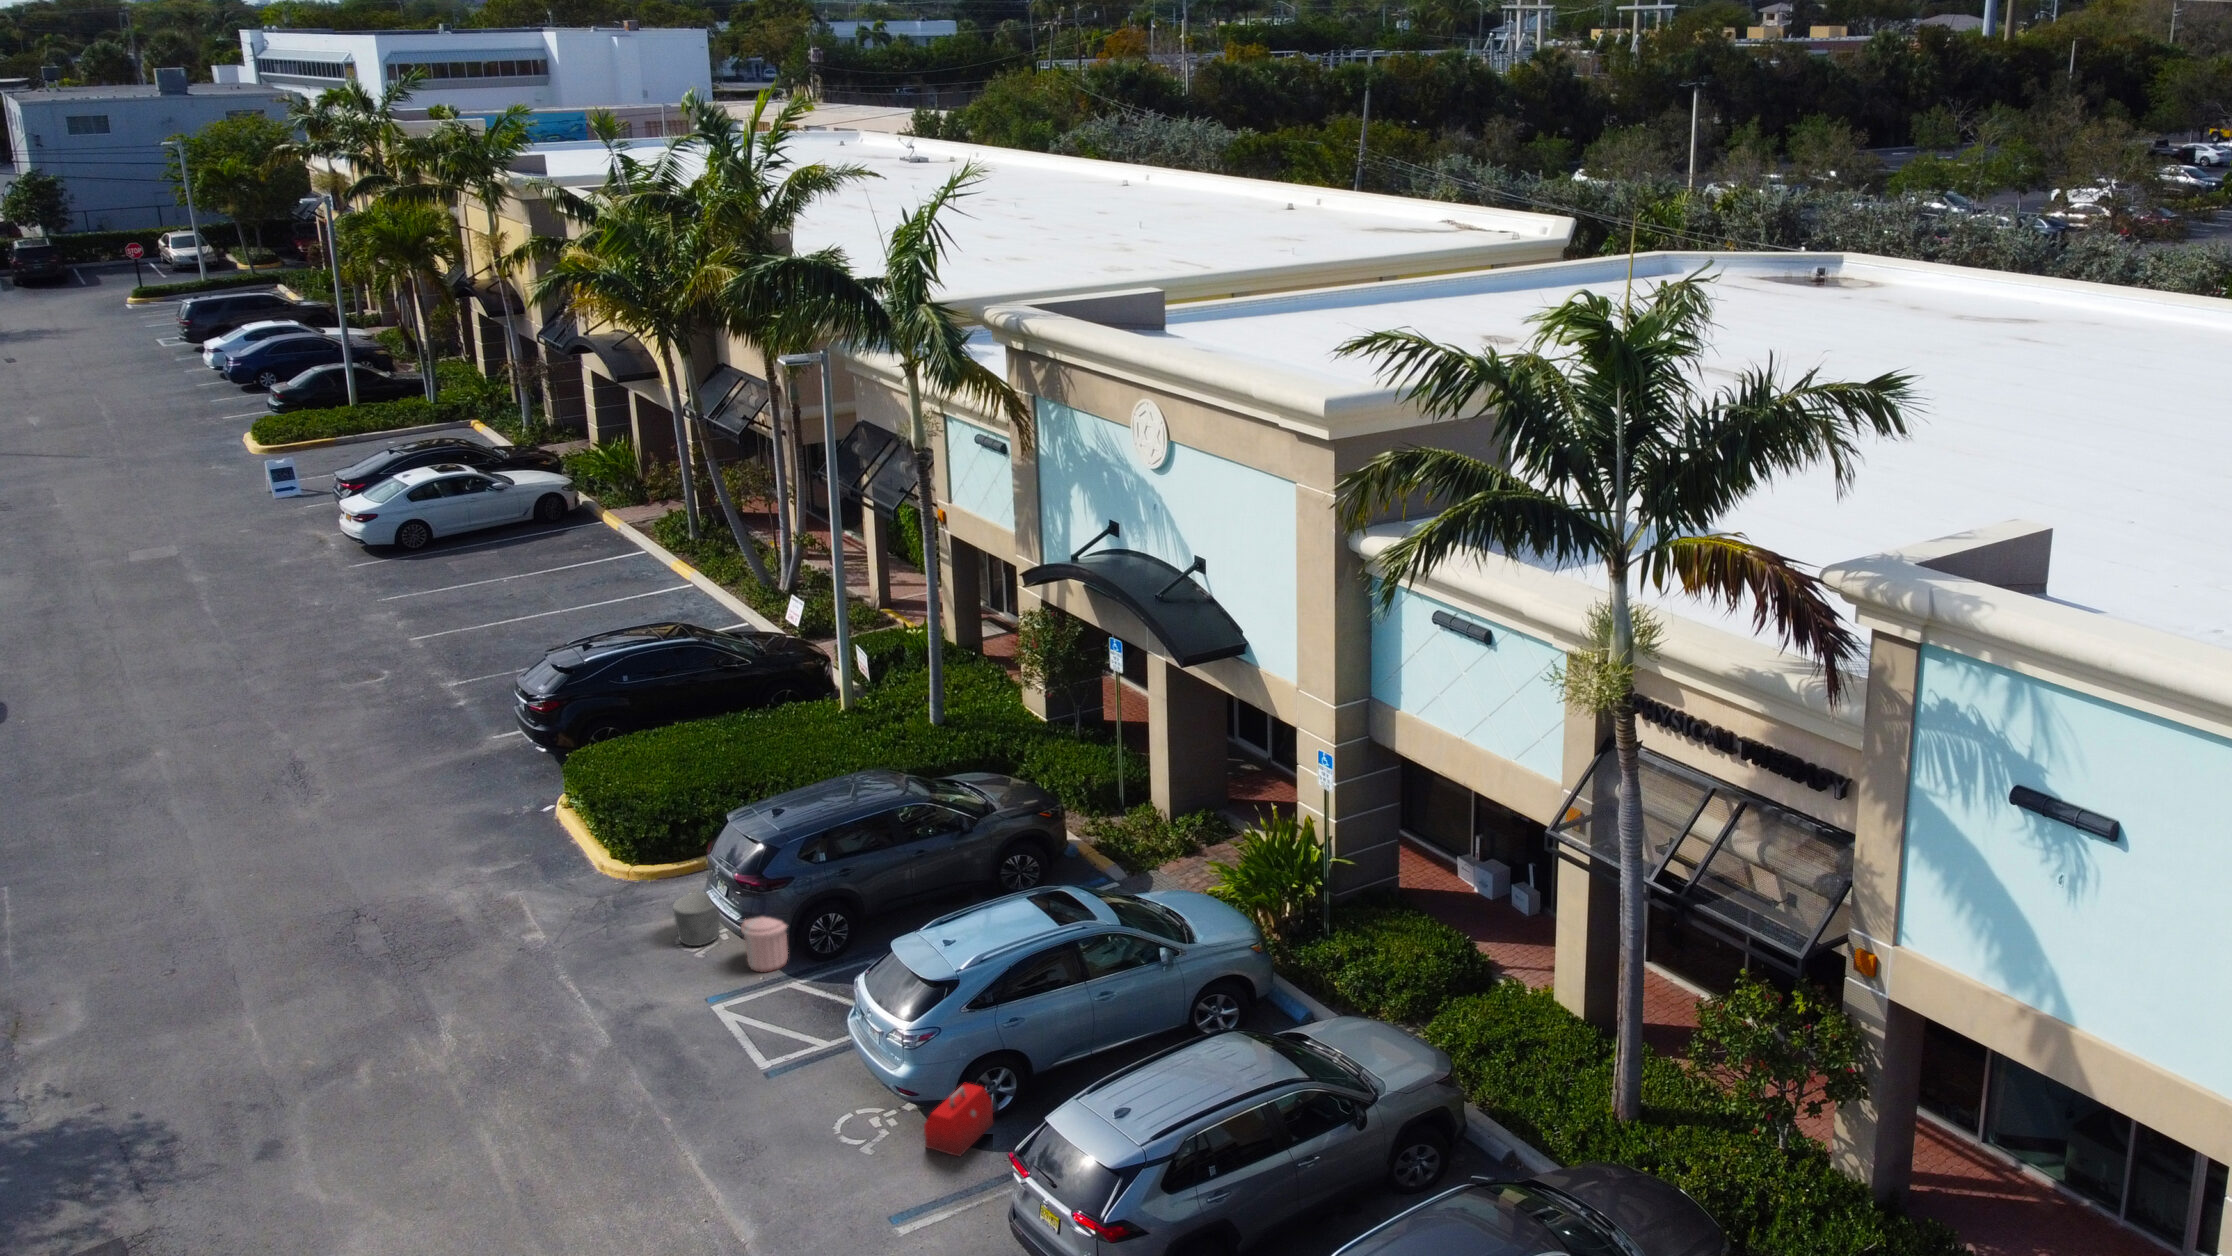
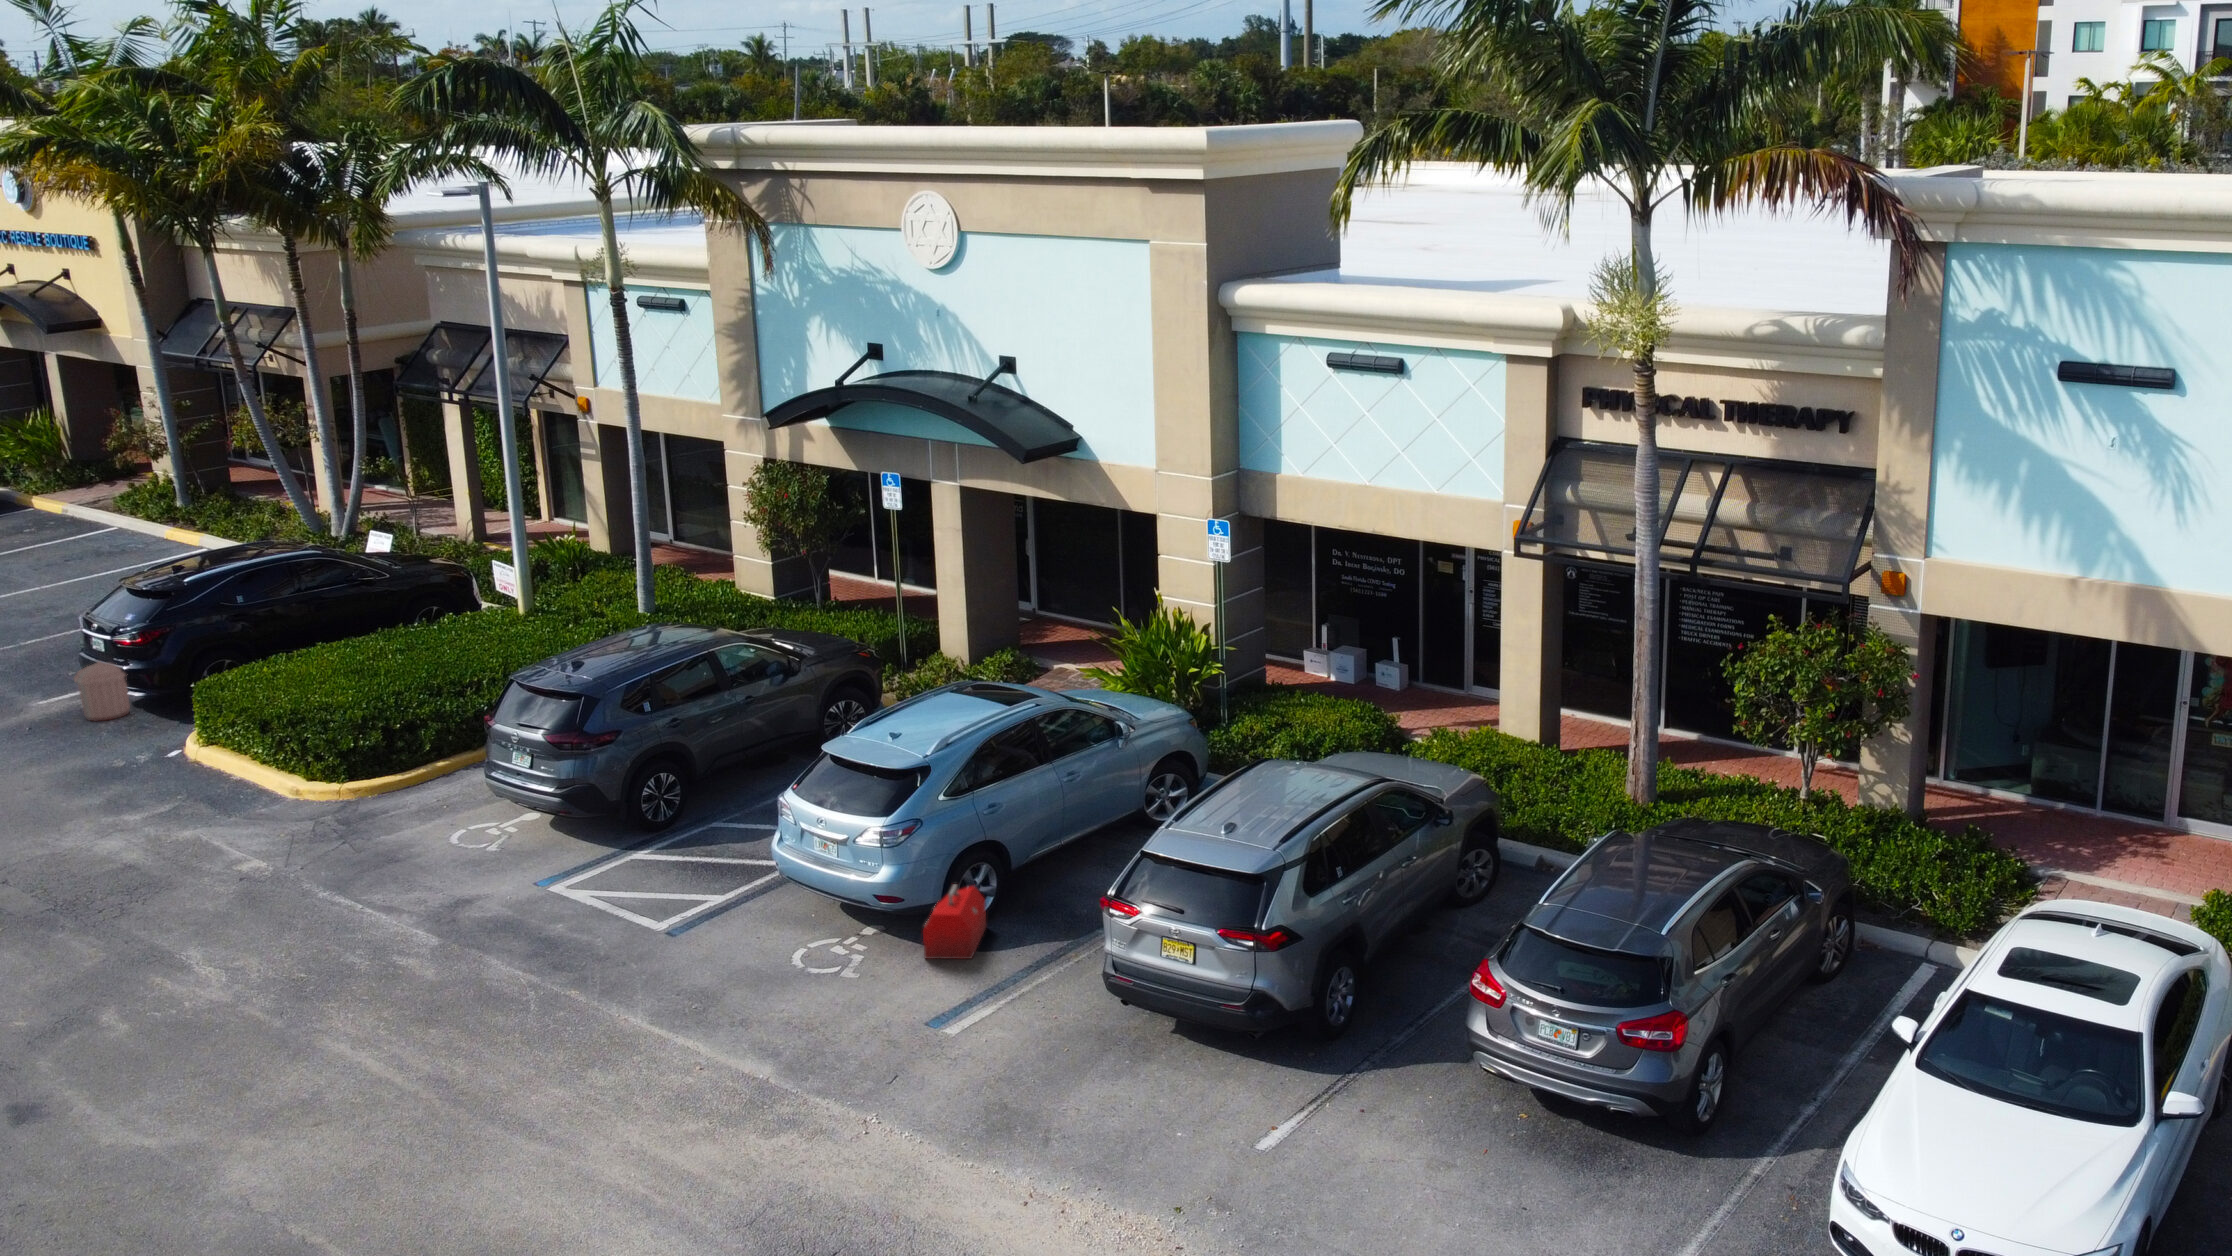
planter: present [673,893,720,946] -> none [451,777,512,839]
trash can: present [741,917,788,972] -> present [74,661,130,721]

